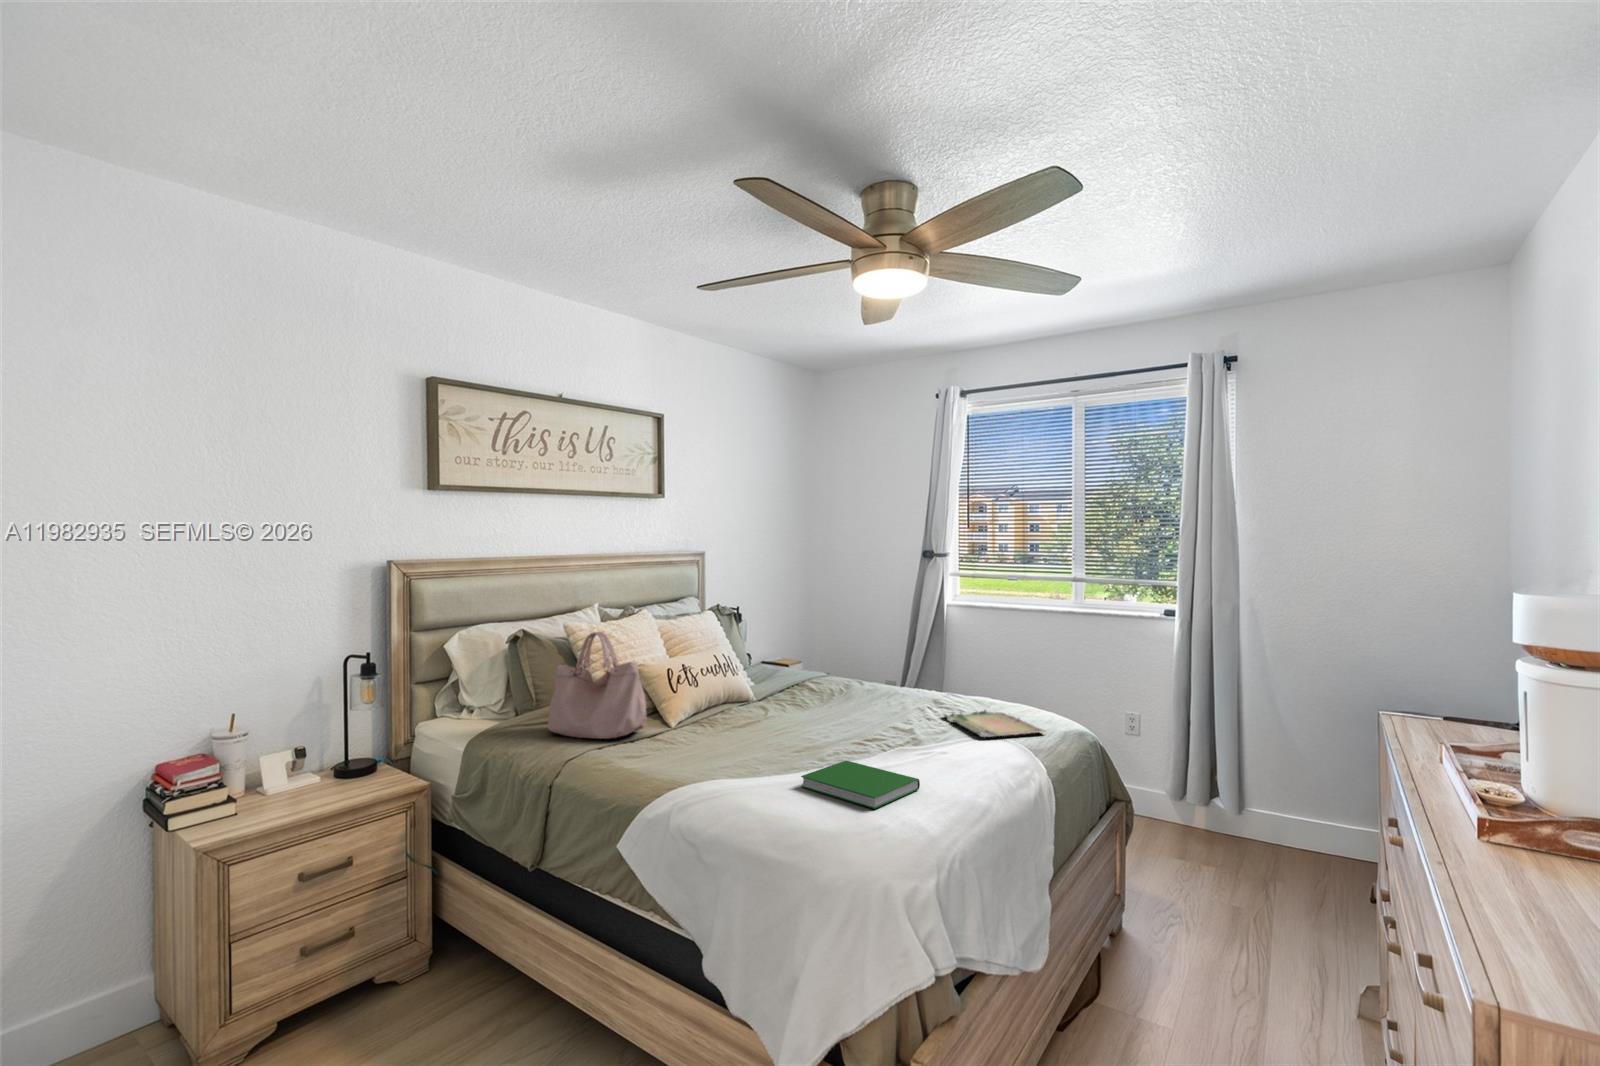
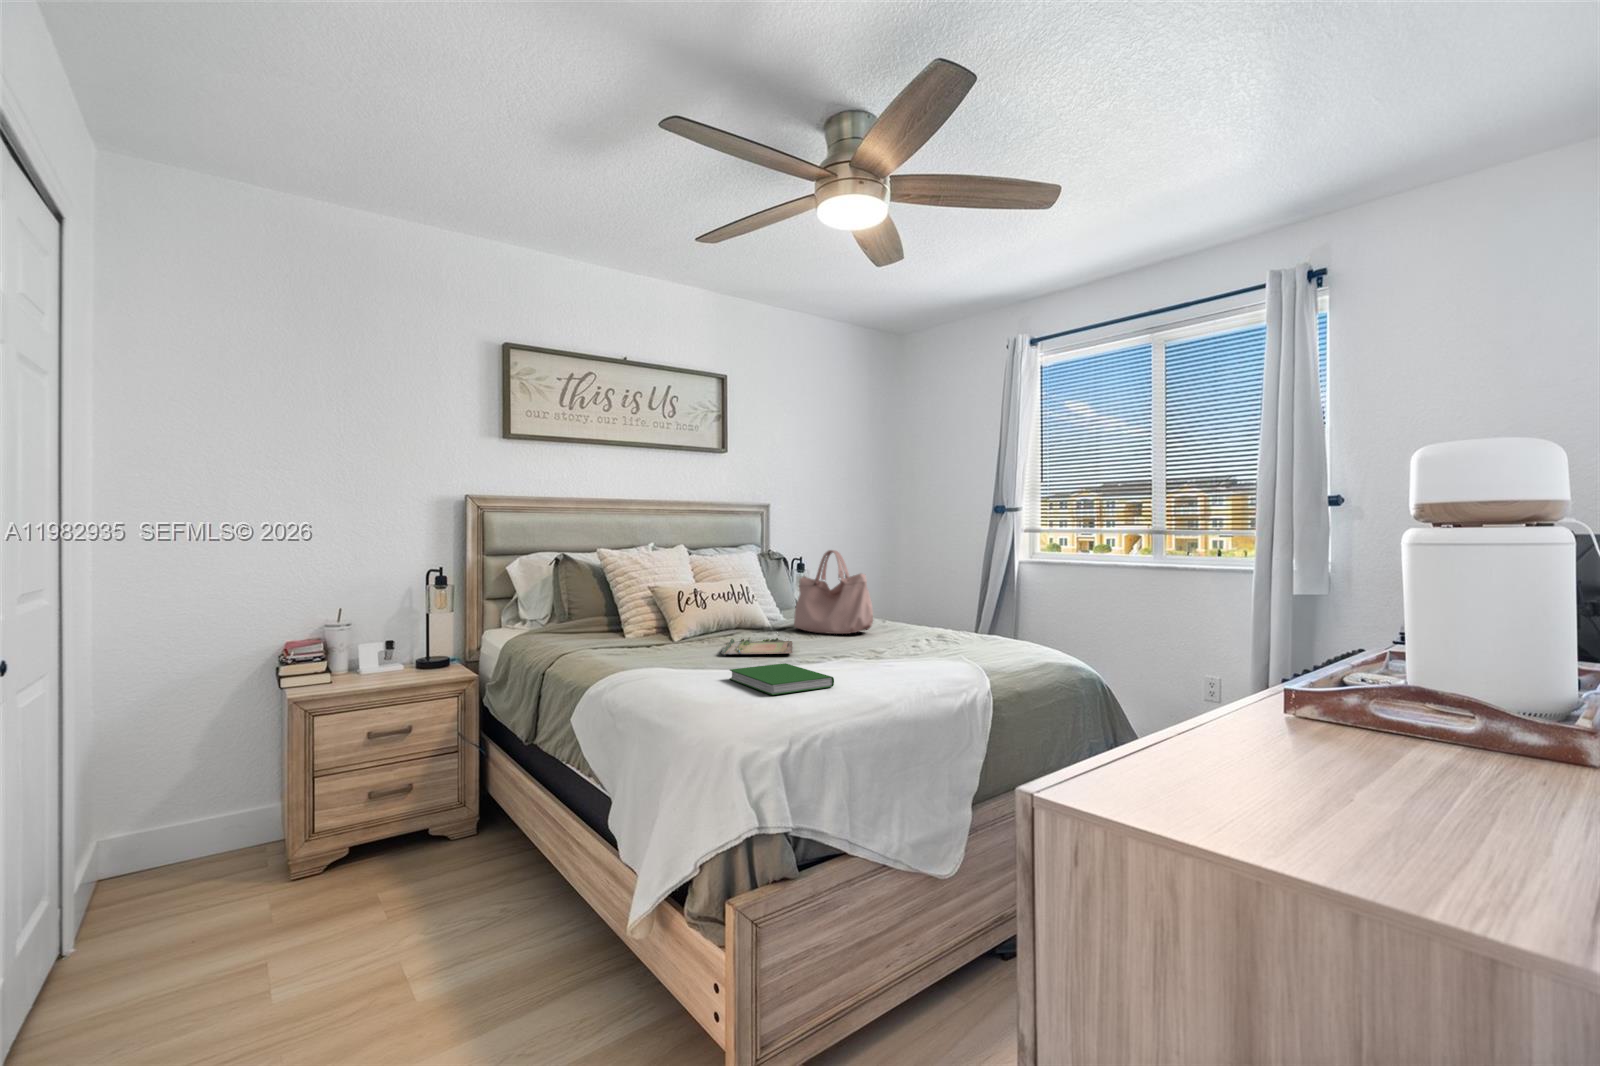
handbag: present [548,632,646,739] -> present [794,550,873,634]
tray: present [944,710,1046,737] -> present [722,635,792,655]

